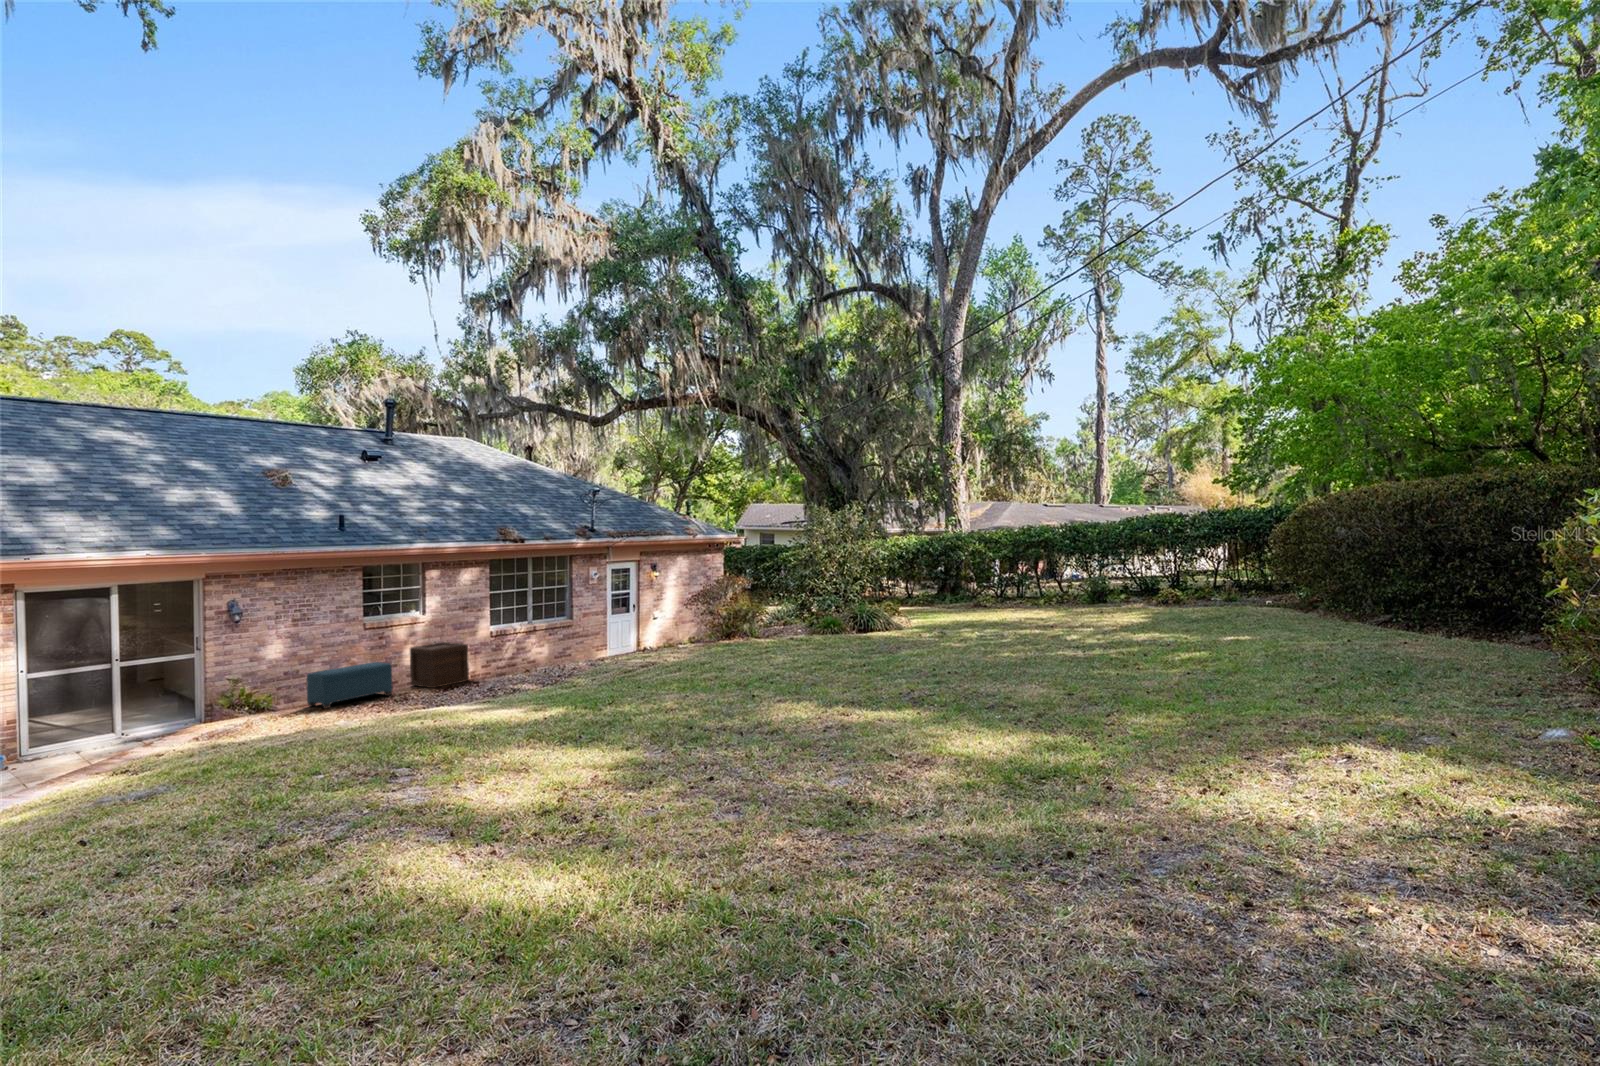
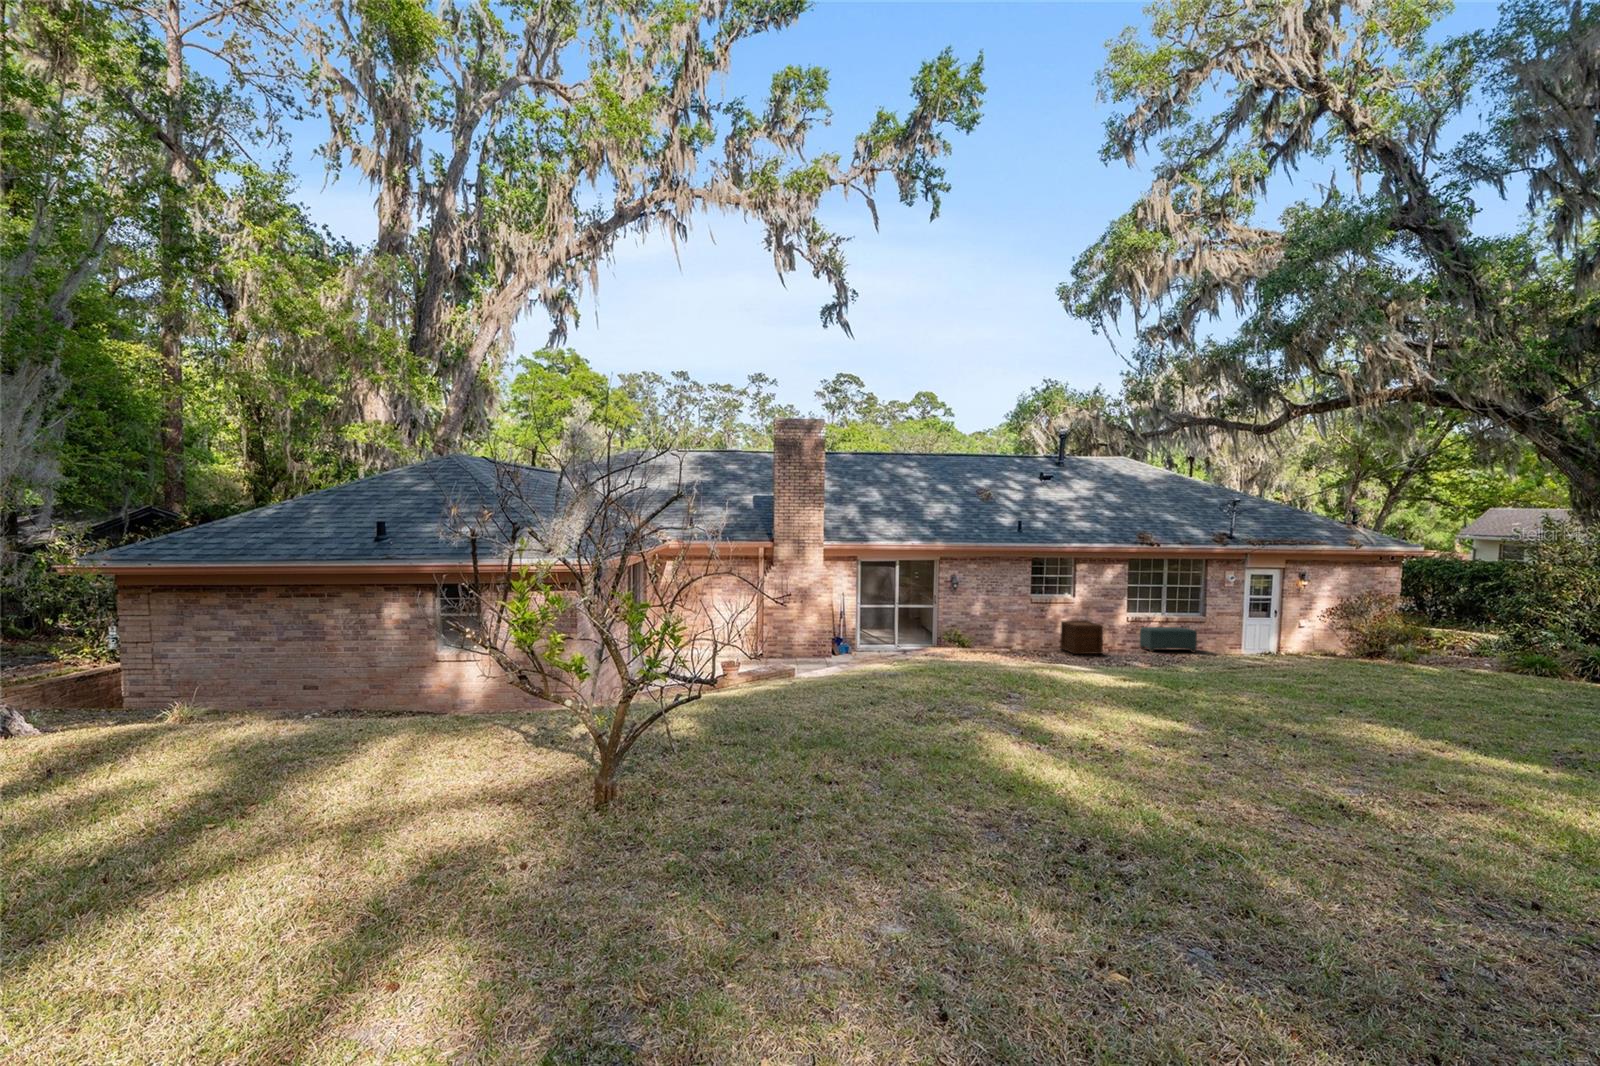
bench: present [306,662,393,708] -> present [1140,627,1197,652]

